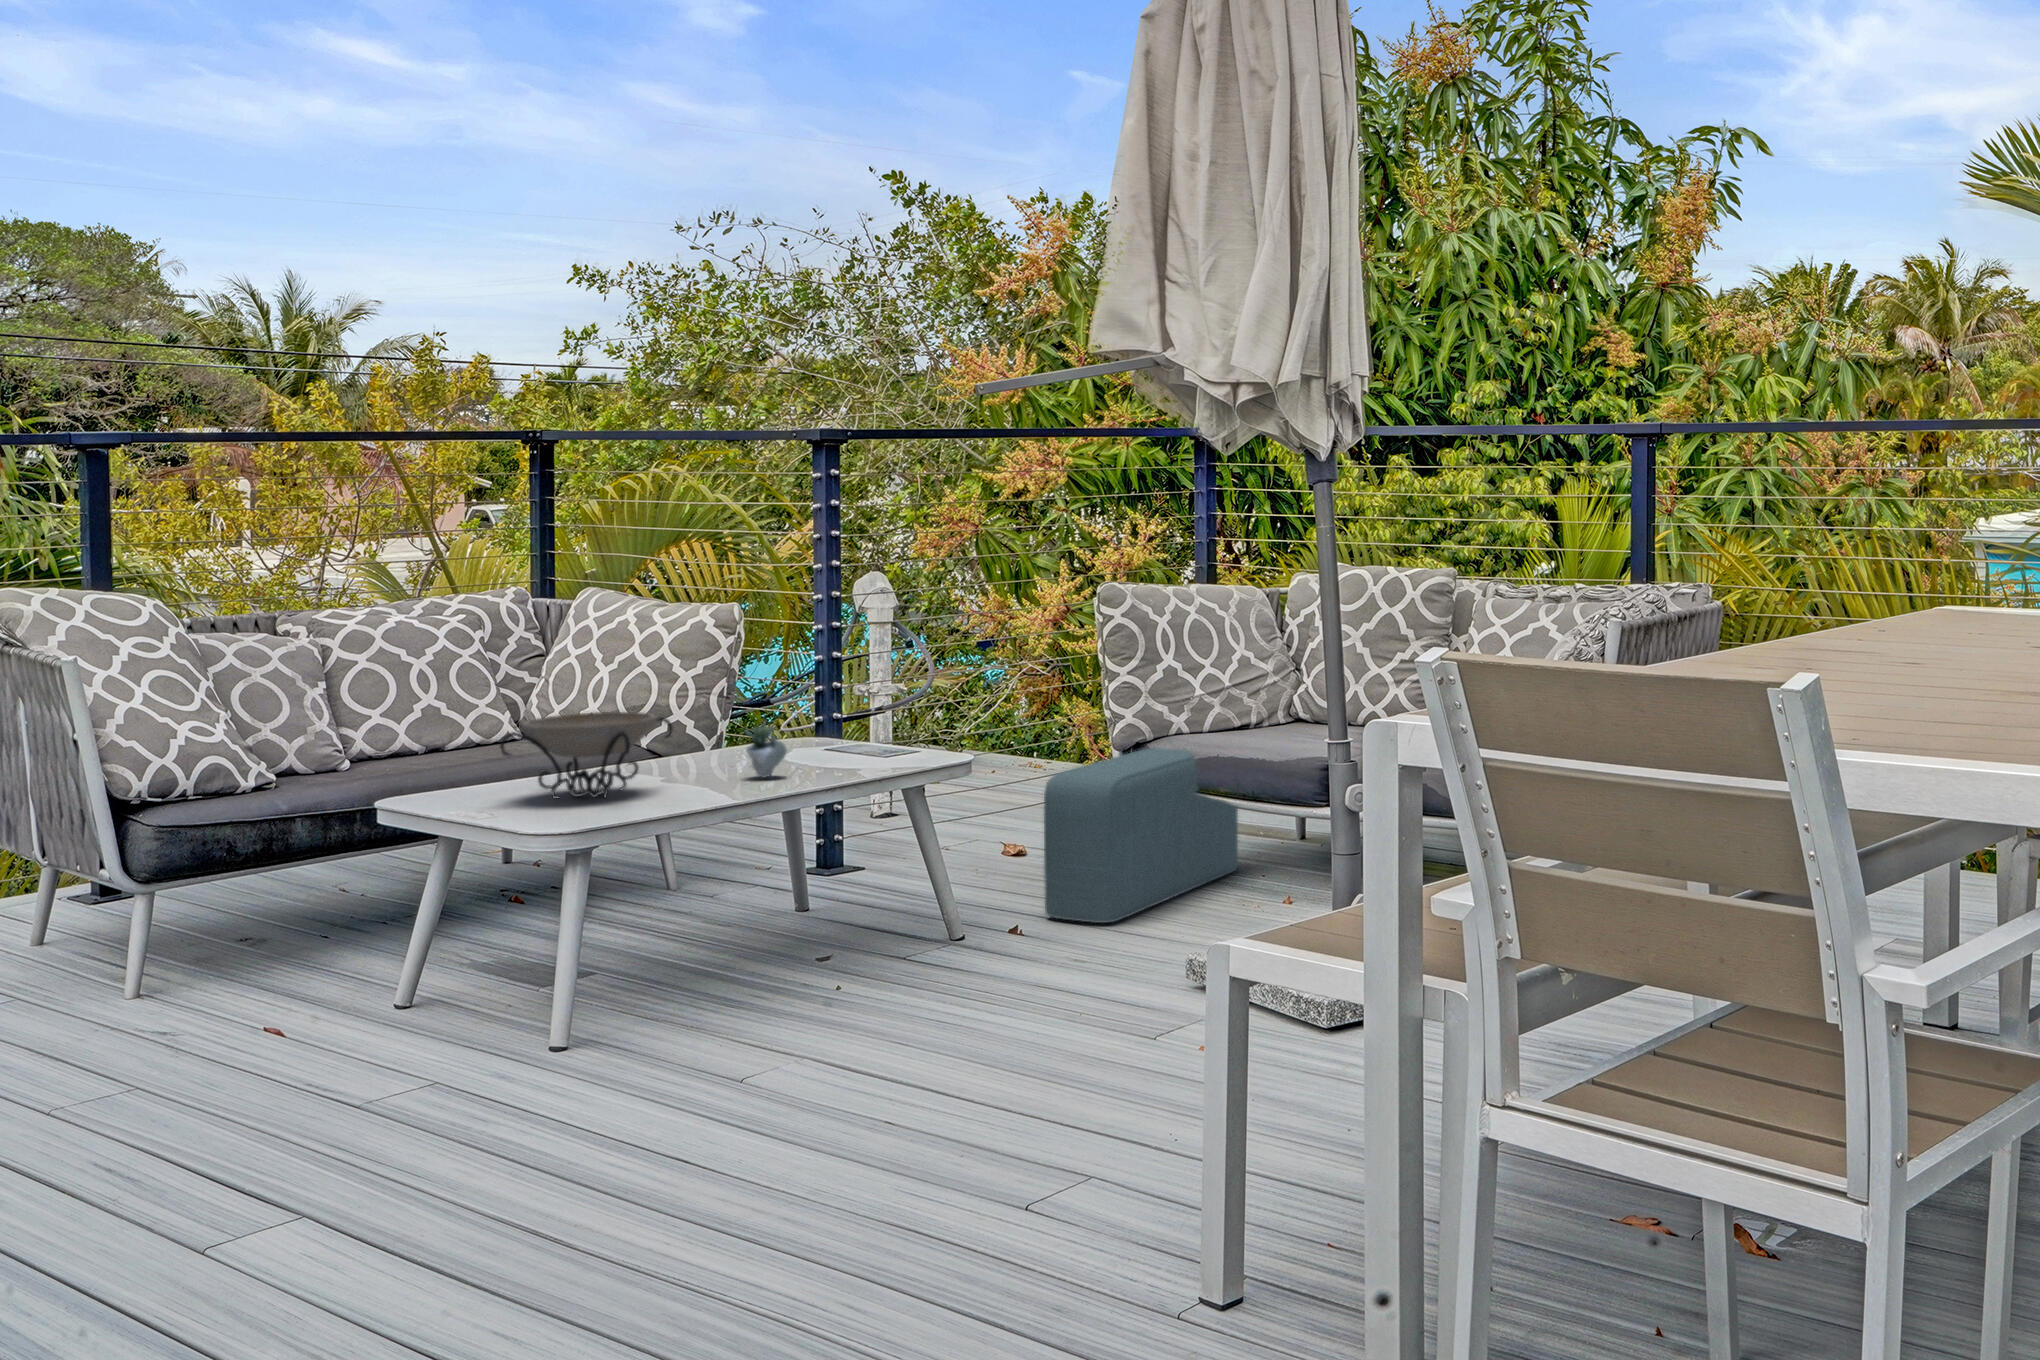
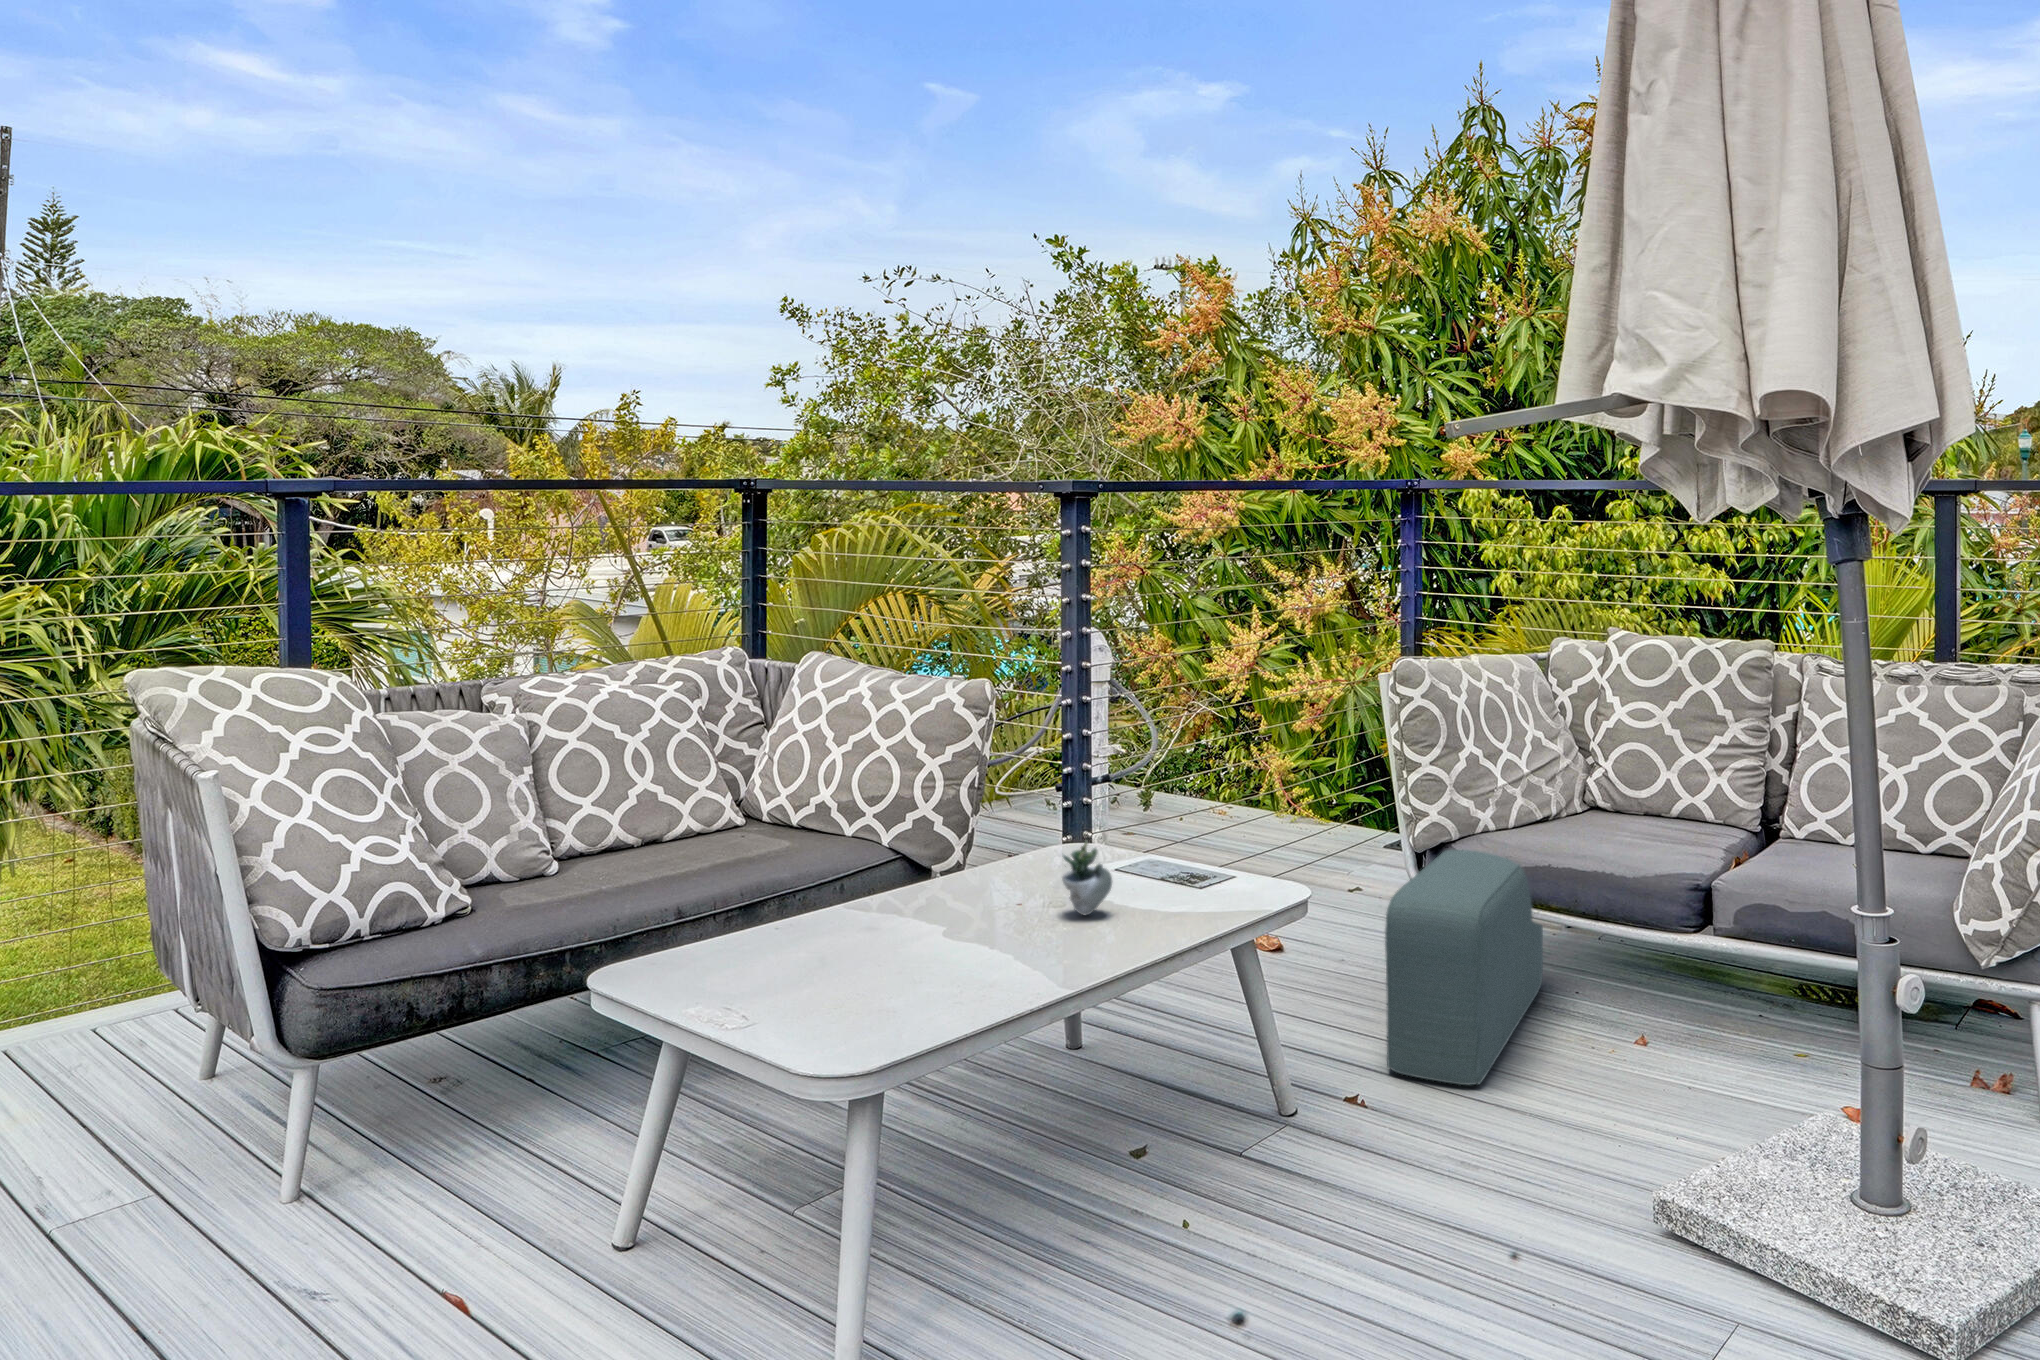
decorative bowl: present [500,712,673,799] -> none [780,834,983,962]

